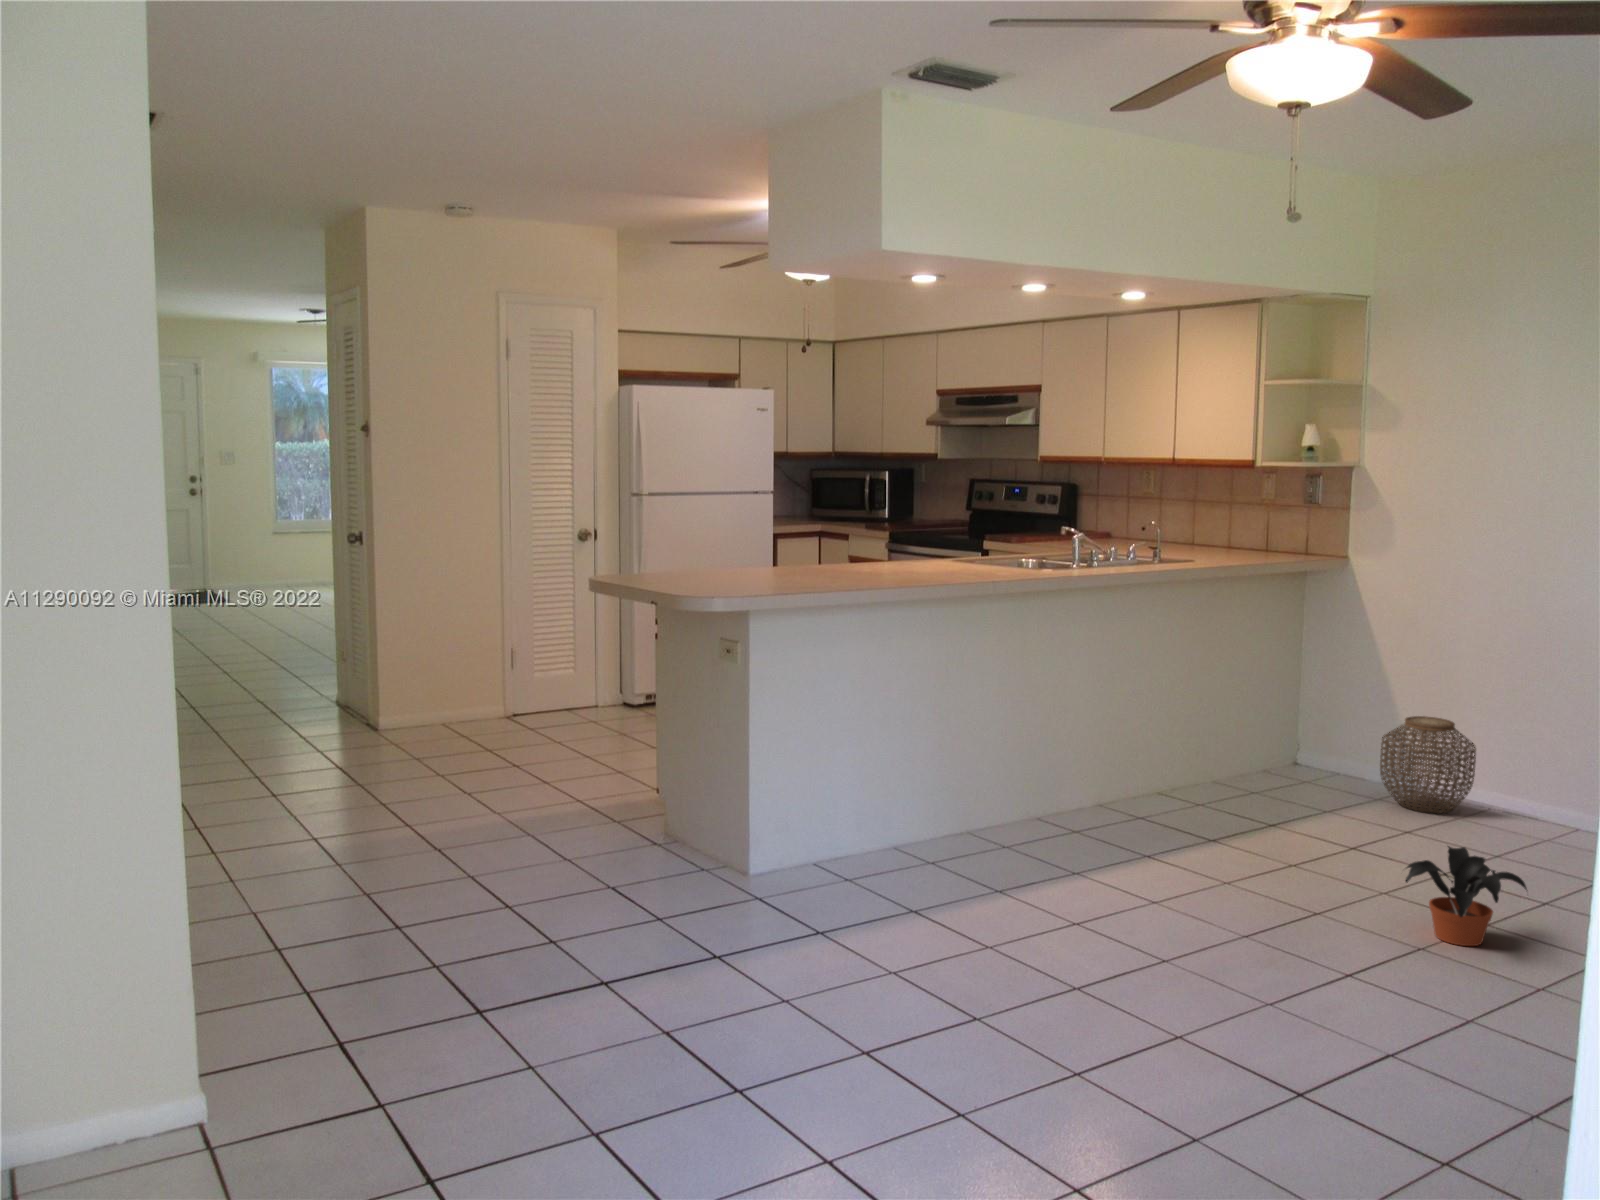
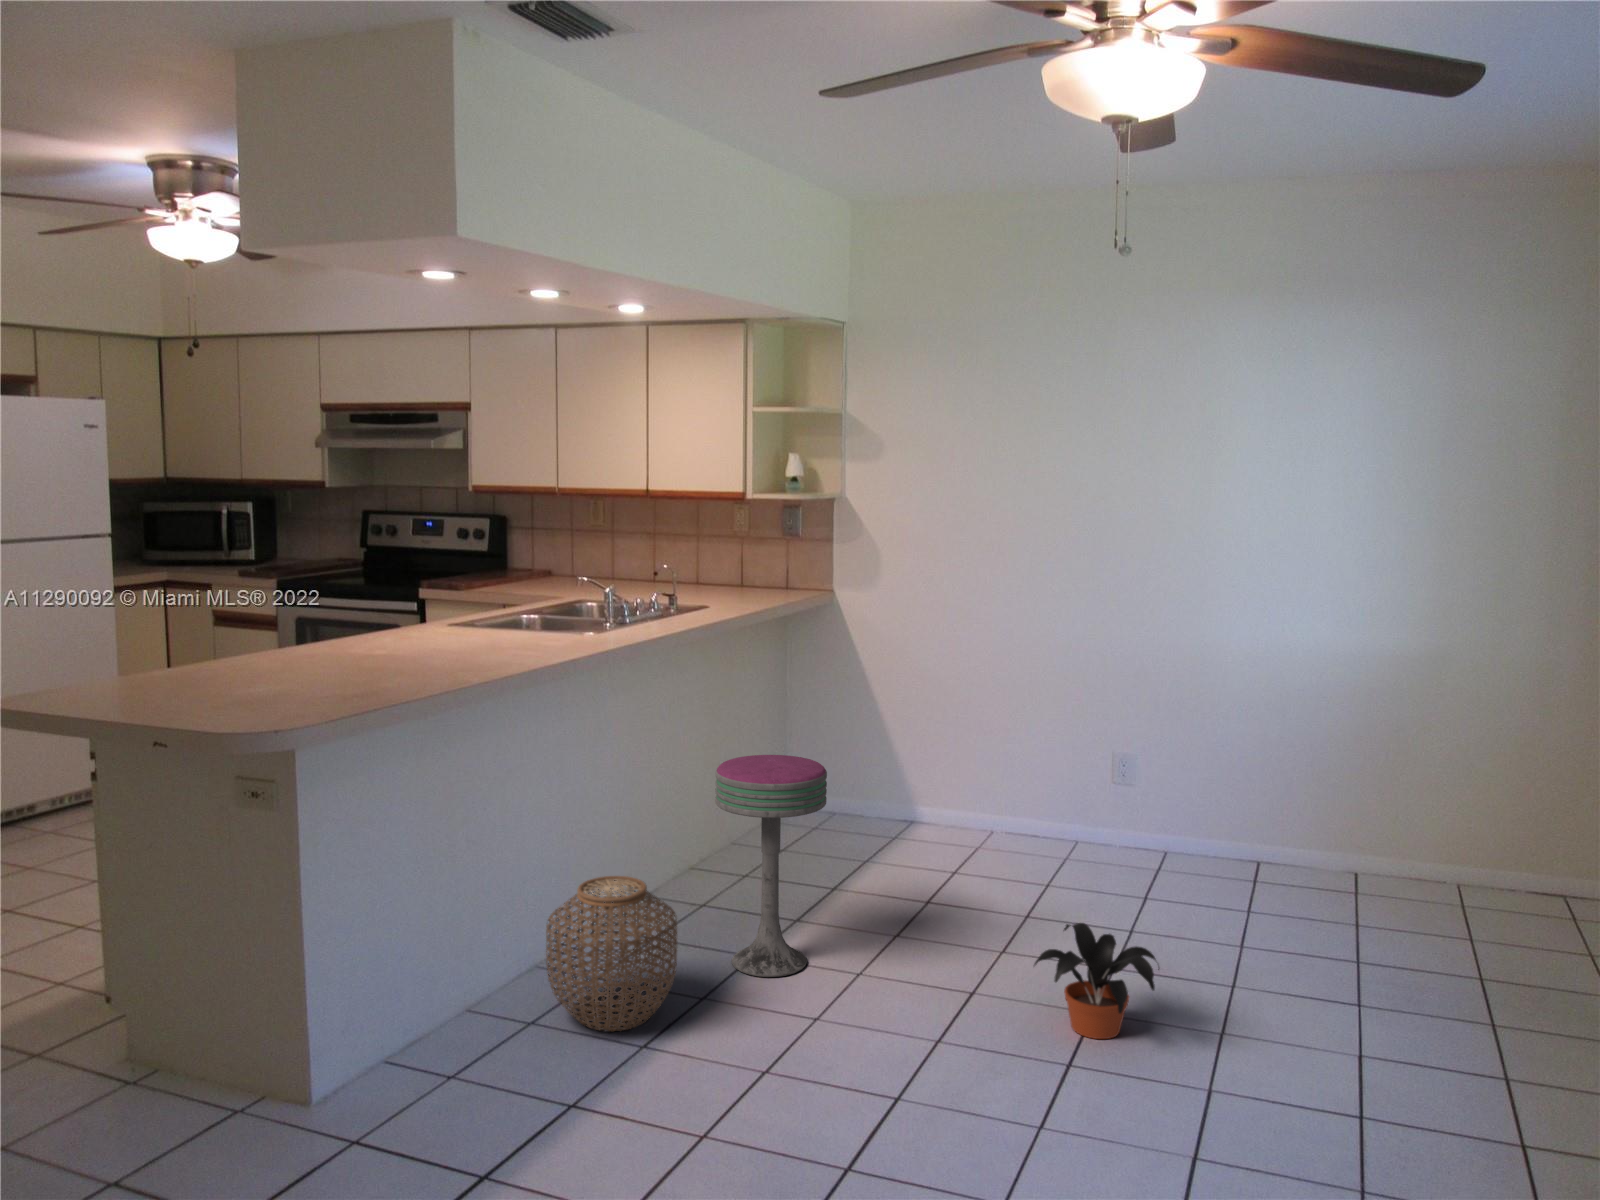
bar stool: none [1155,678,1253,858] -> present [715,755,827,977]
woven basket: present [1380,716,1476,813] -> present [546,876,677,1031]

